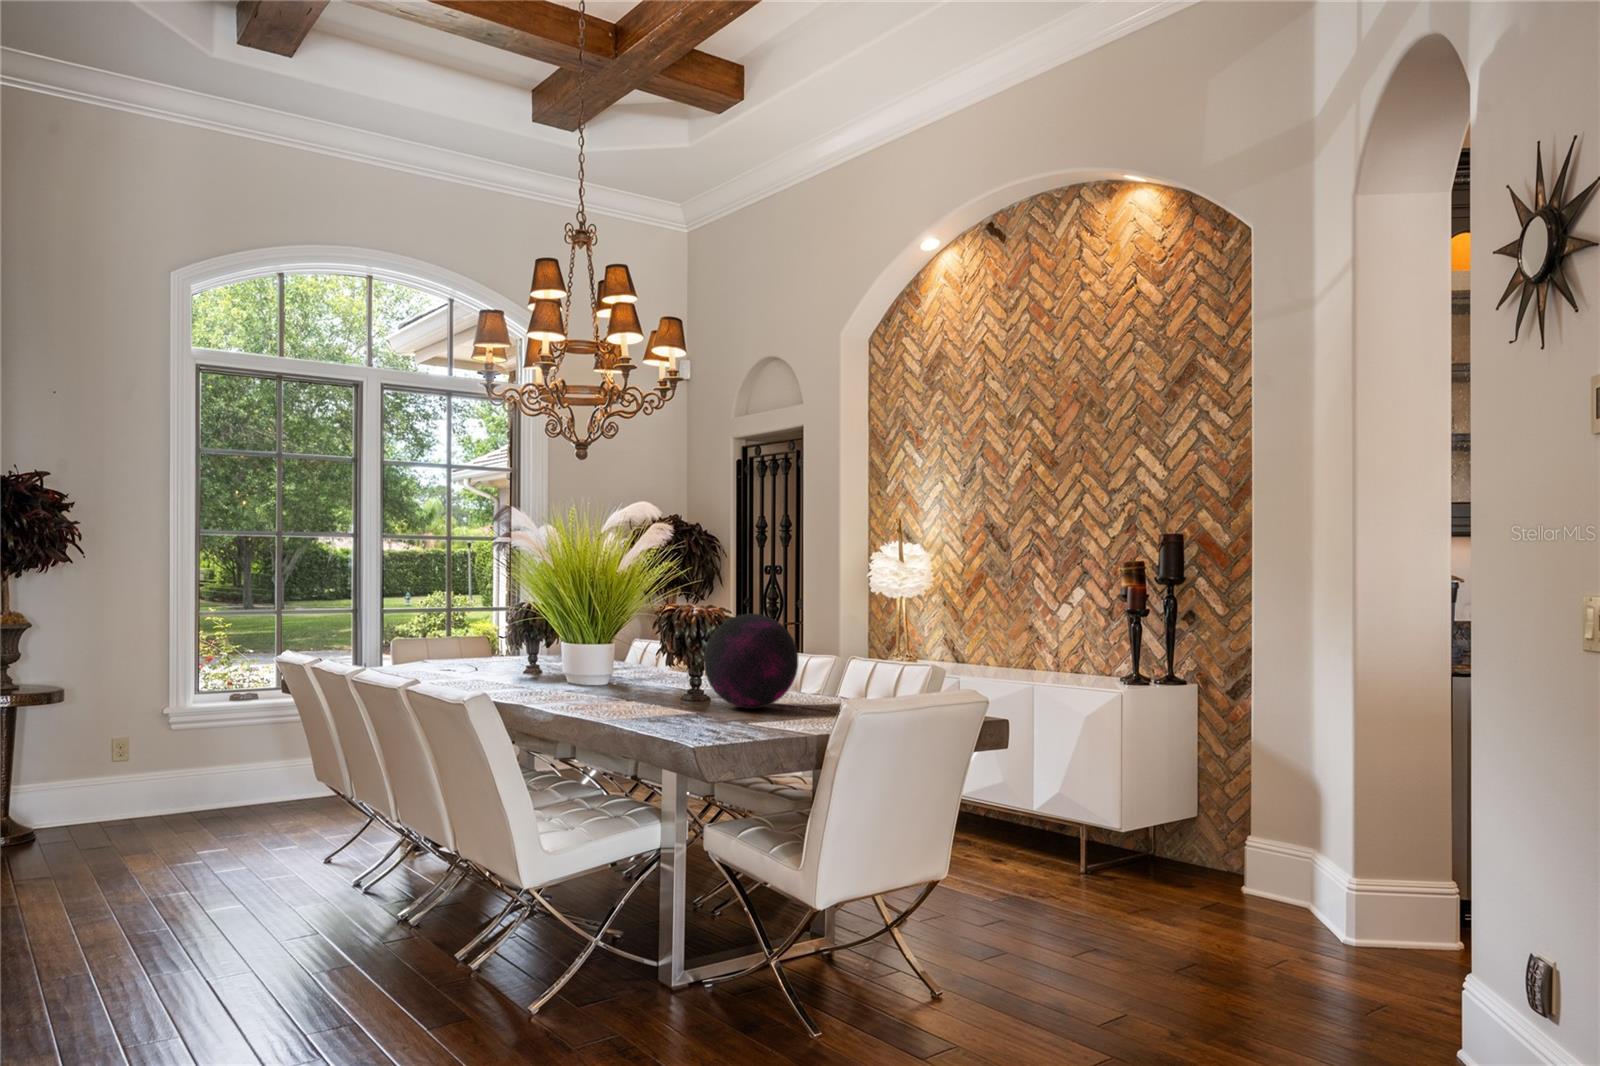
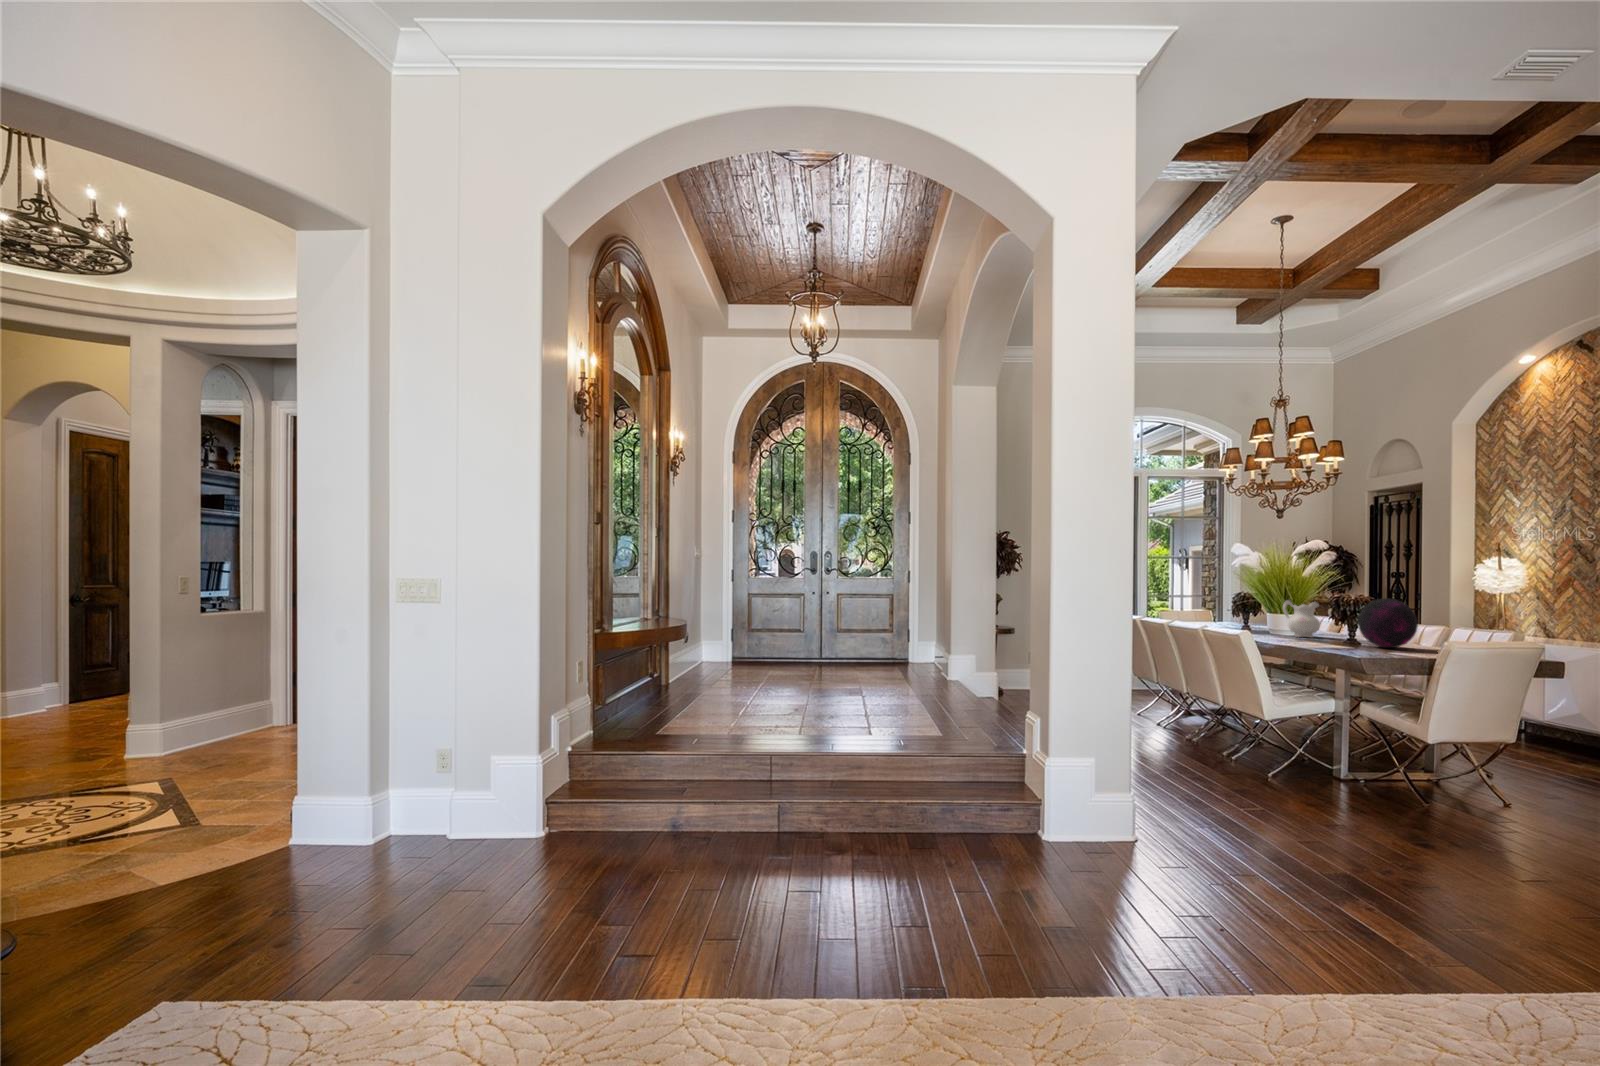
ceramic pitcher: none [585,621,648,693] -> present [1283,600,1320,638]

